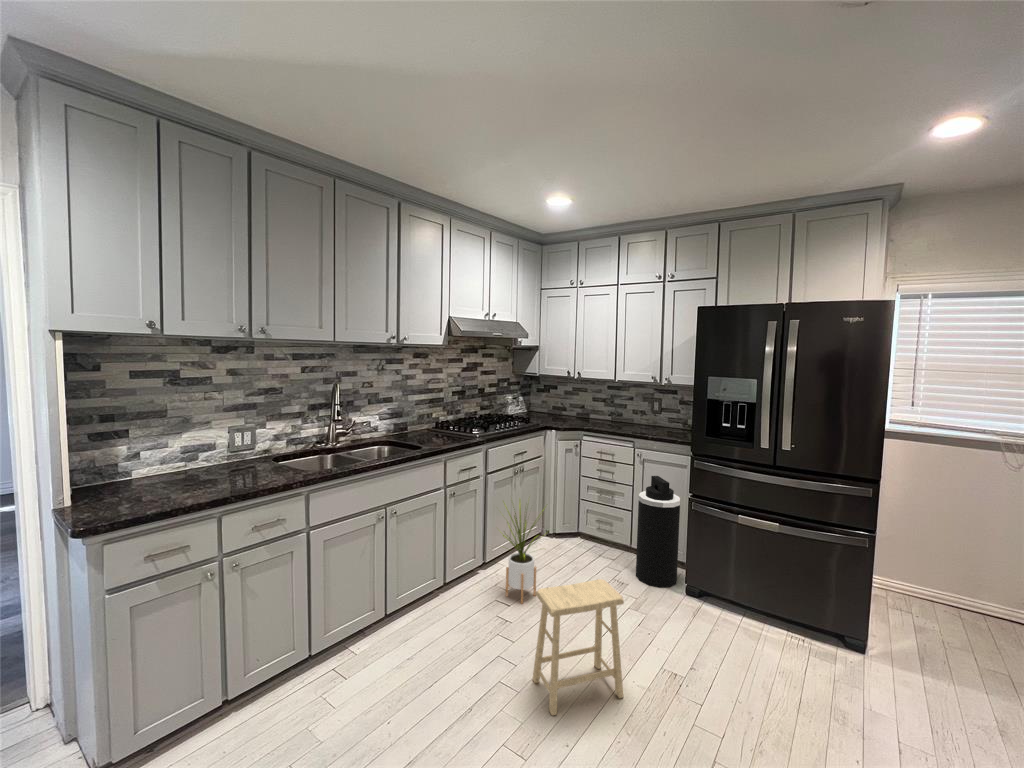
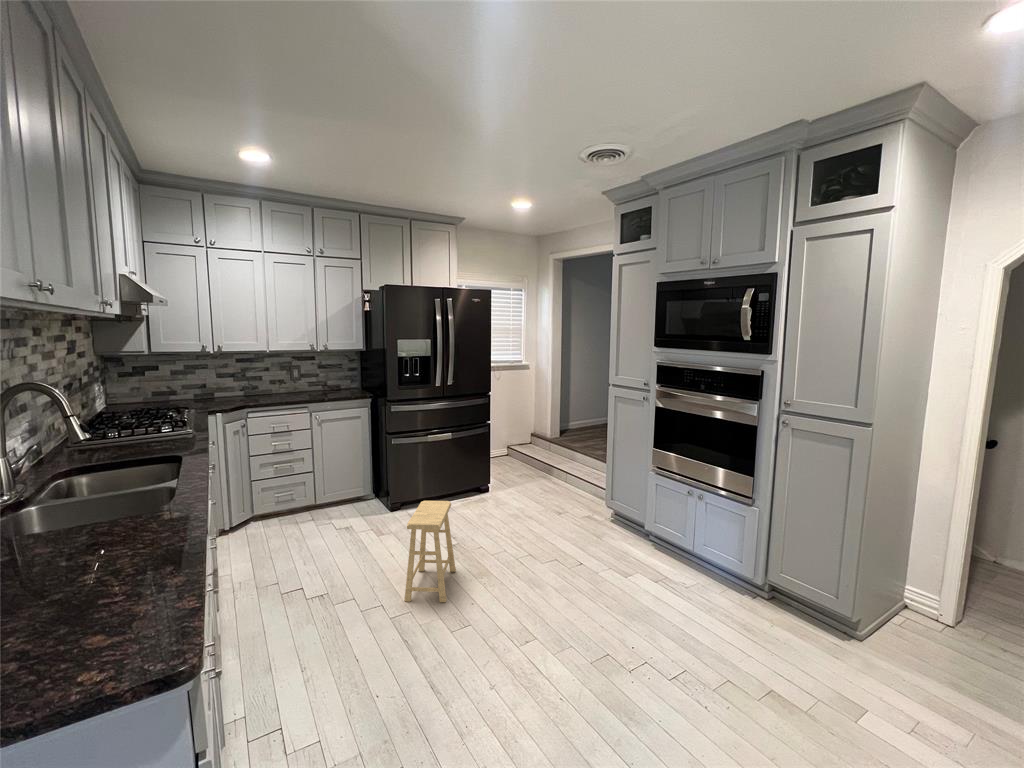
trash can: present [636,476,680,588] -> none [340,430,378,523]
house plant: present [503,502,537,604] -> none [259,473,324,588]

